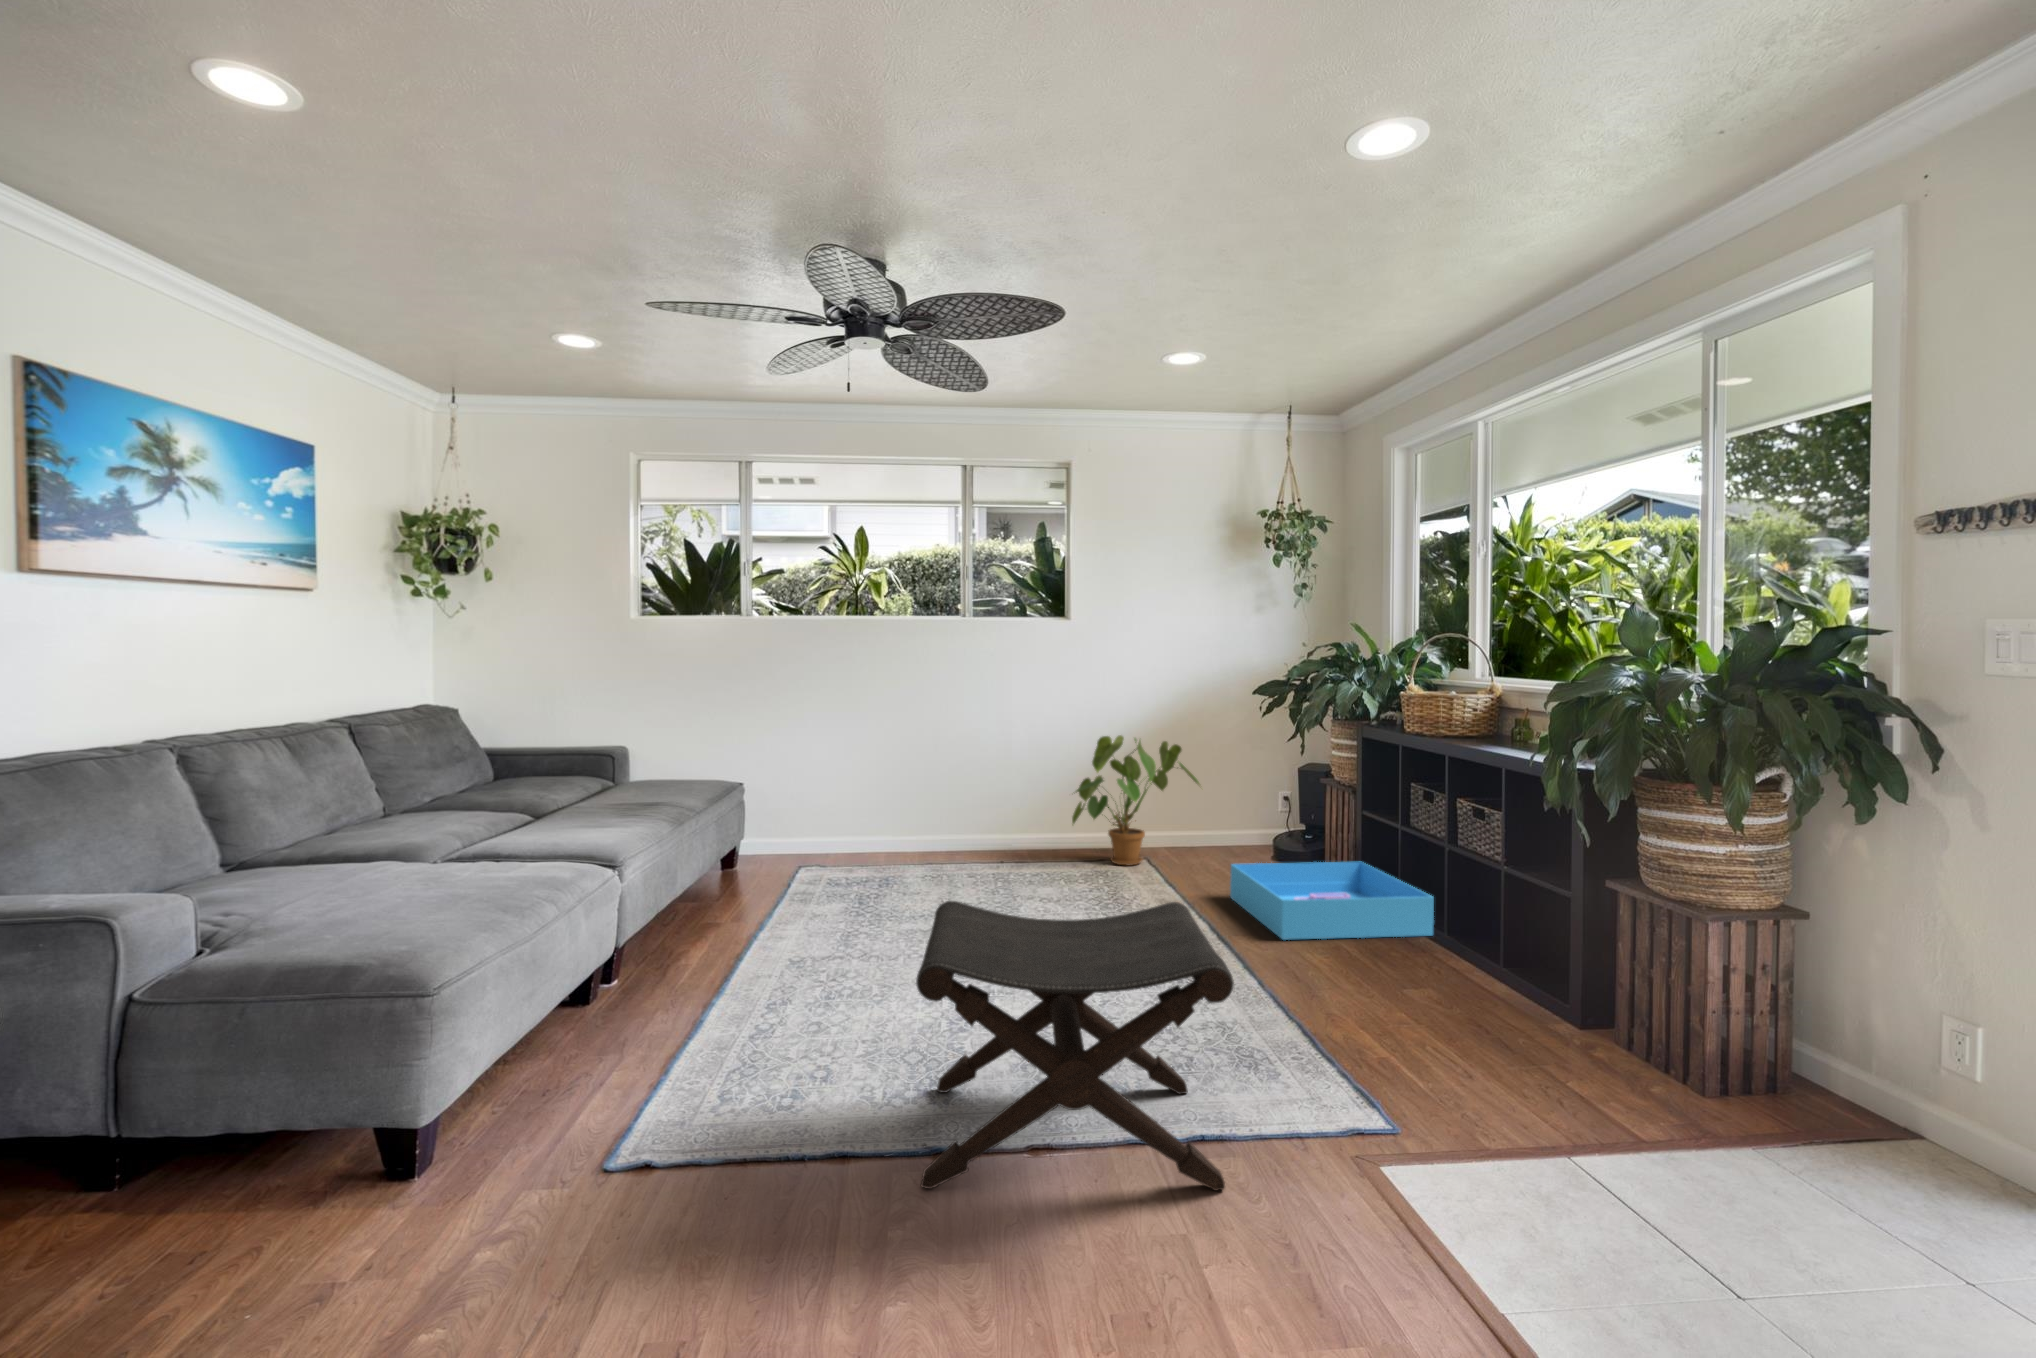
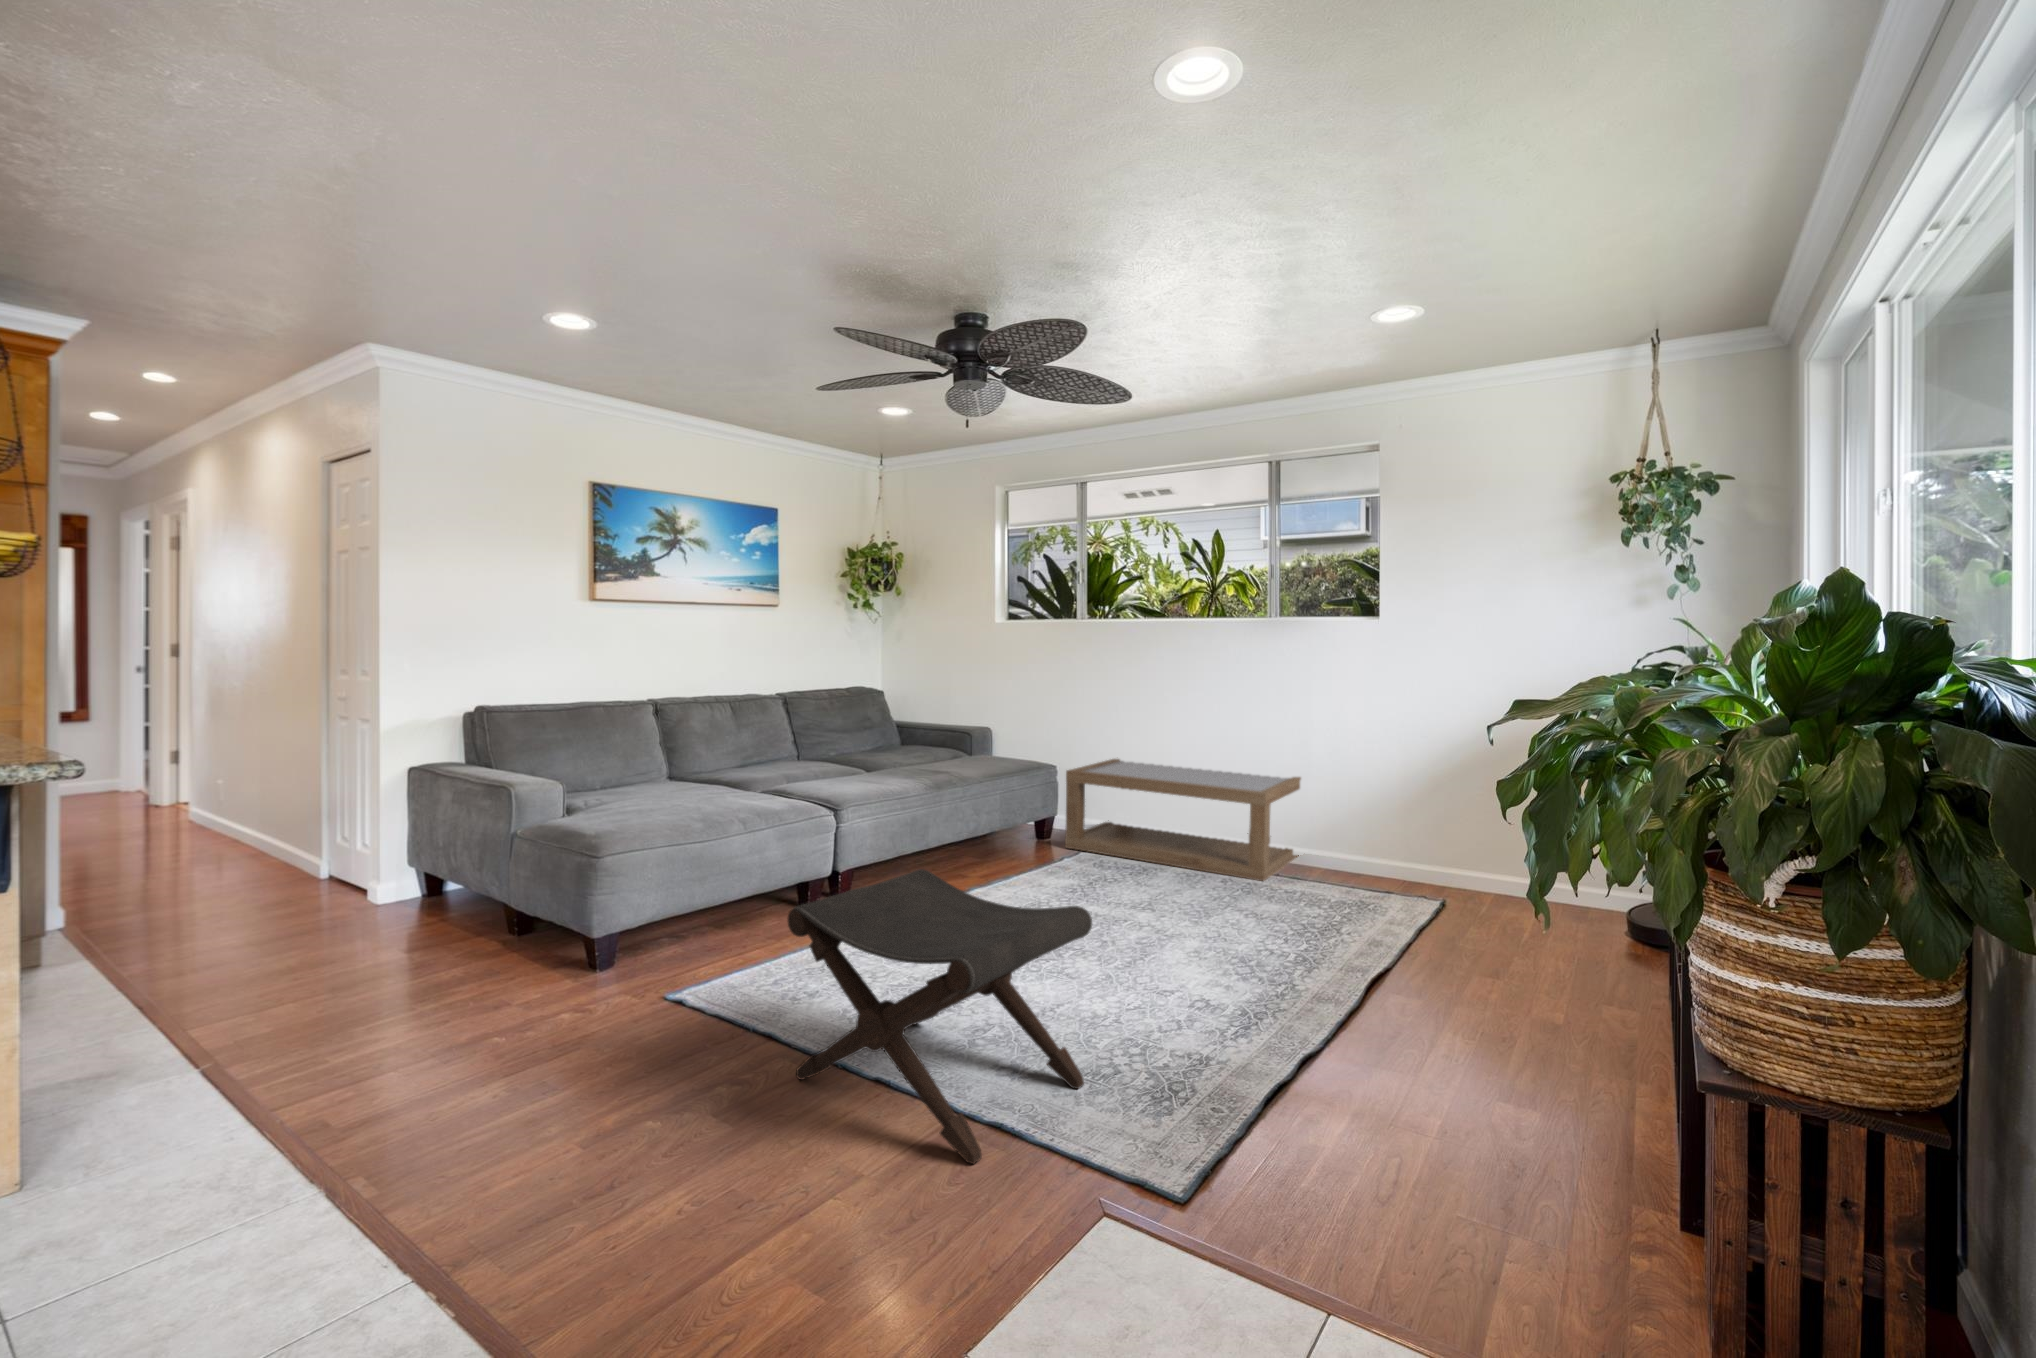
house plant: present [1072,735,1200,865] -> none [1335,746,1491,889]
coffee table: none [792,772,1027,881] -> present [1065,759,1301,881]
storage bin: present [1230,862,1434,940] -> none [1430,903,1655,1040]

